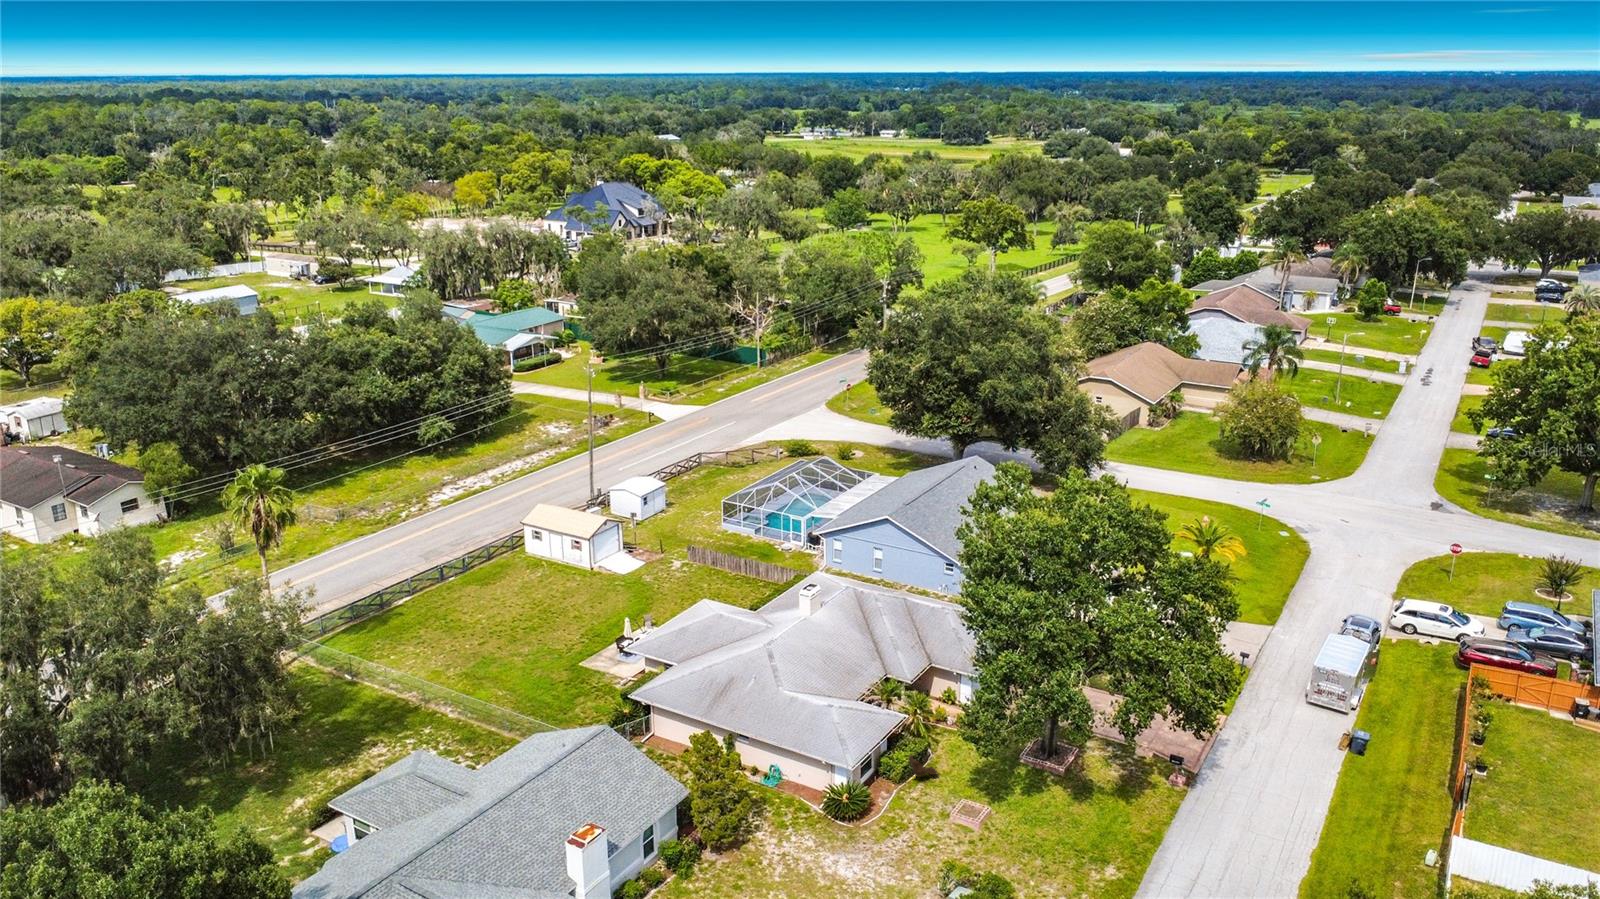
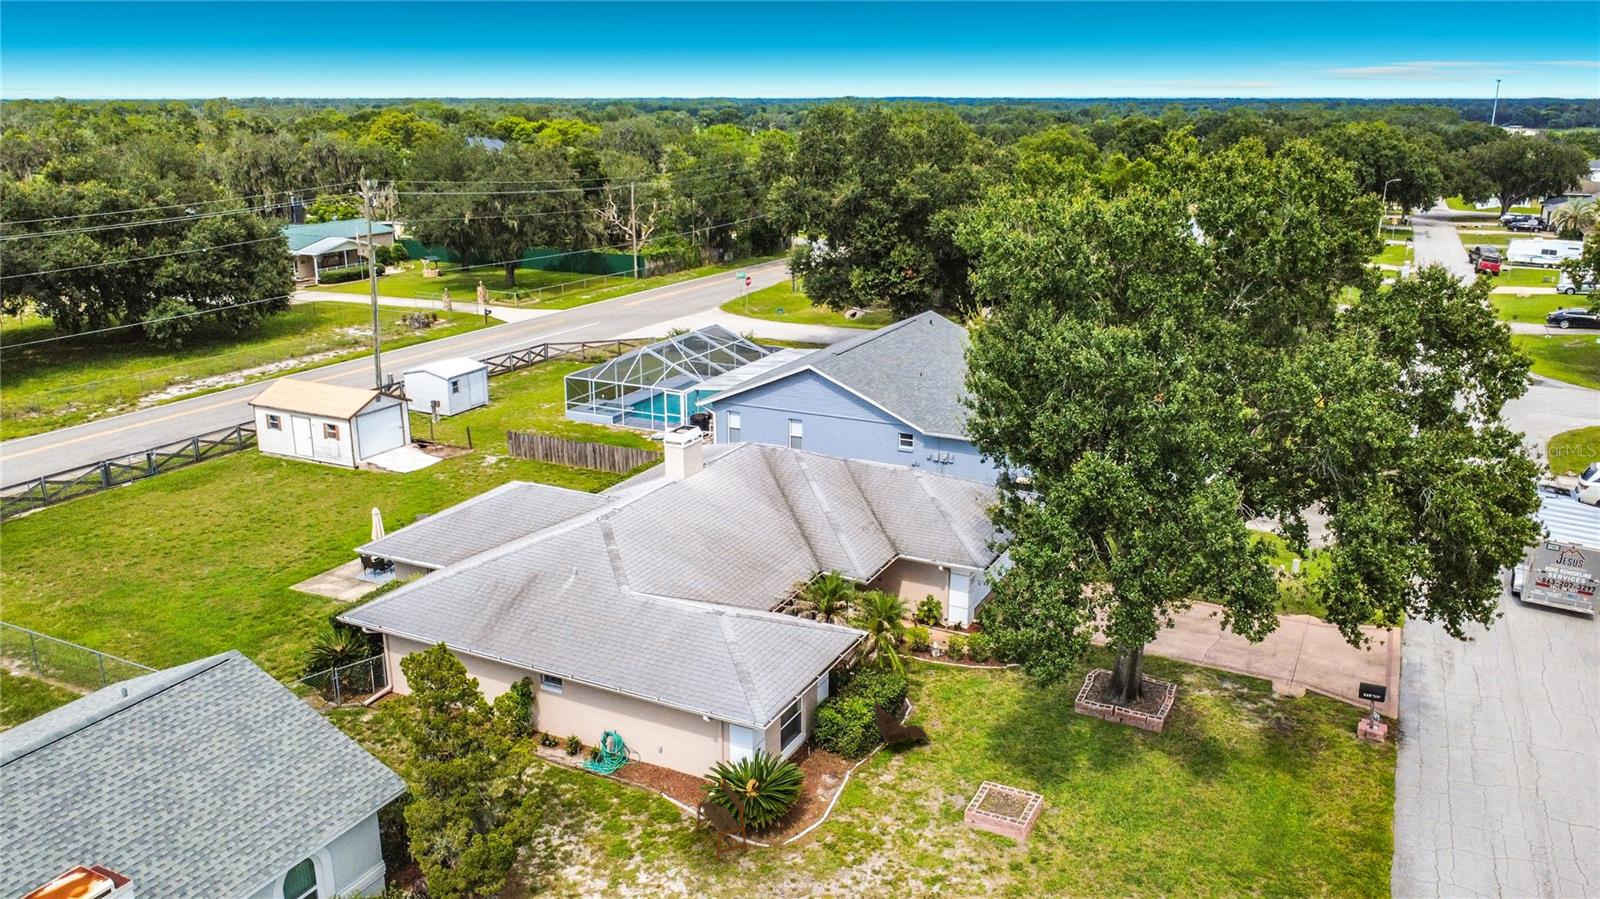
bench: none [818,793,843,834] -> present [696,779,747,862]

